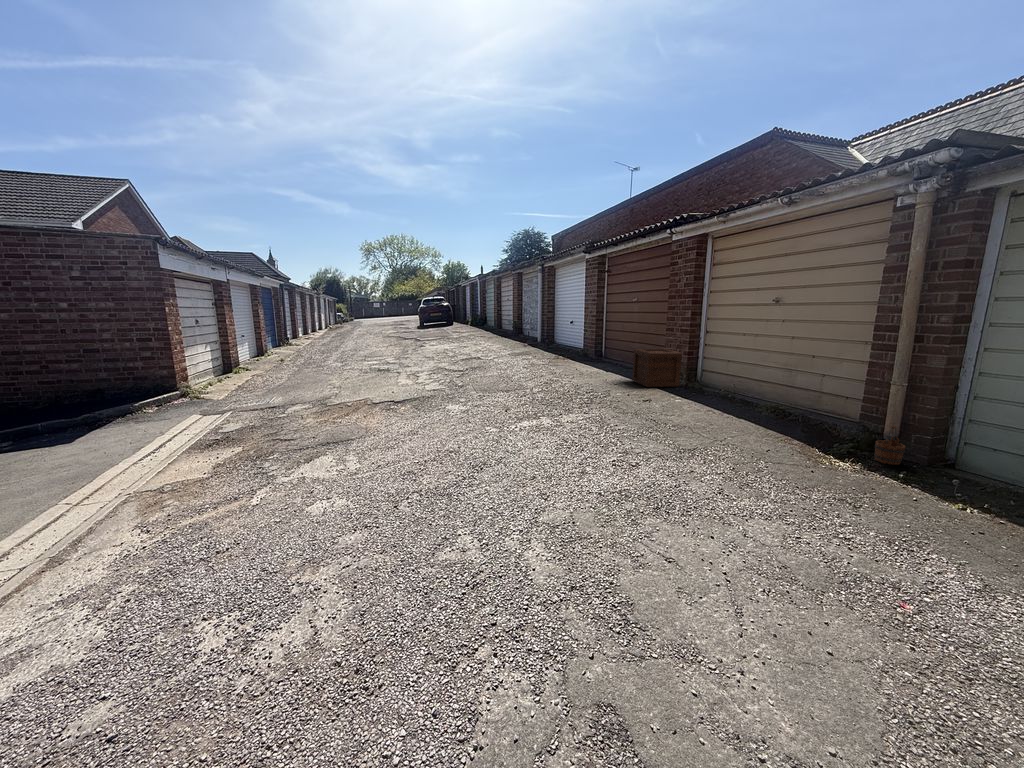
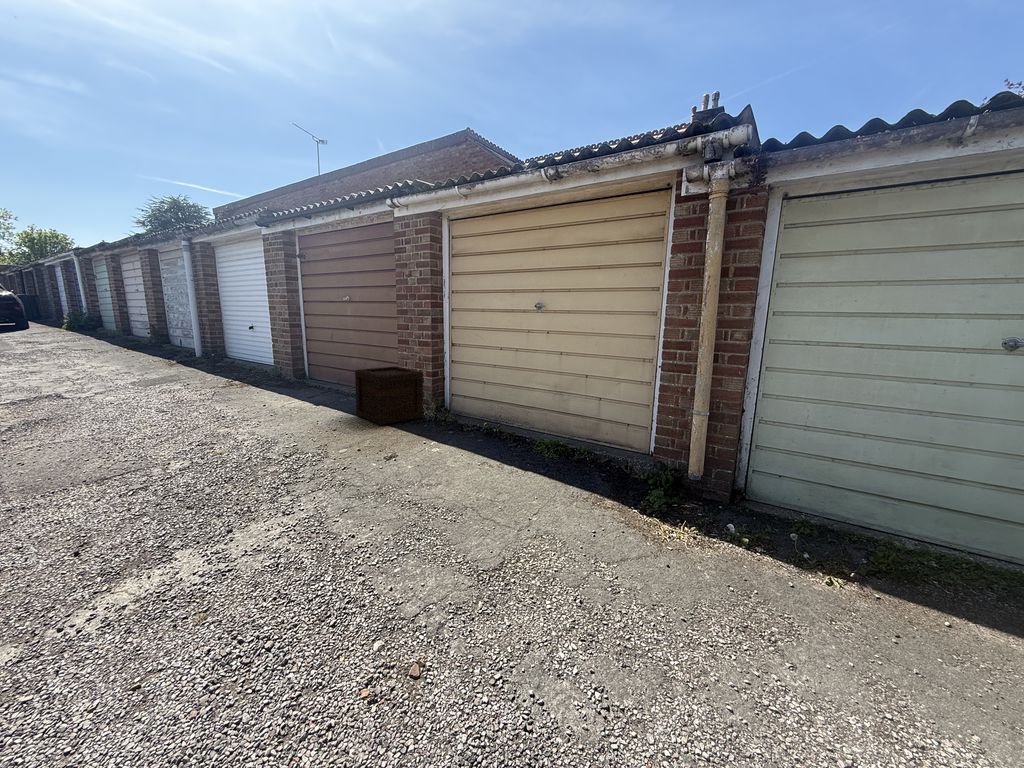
wooden bucket: present [875,426,905,465] -> none [689,464,720,513]

